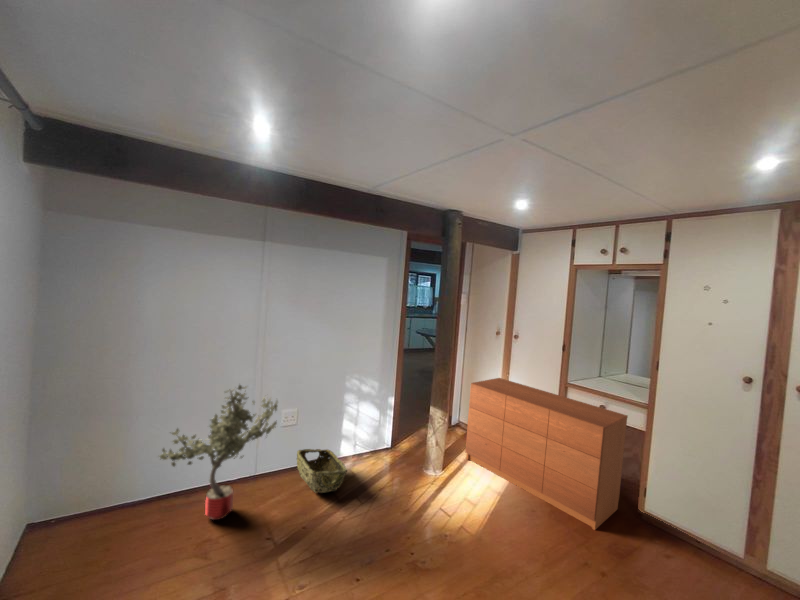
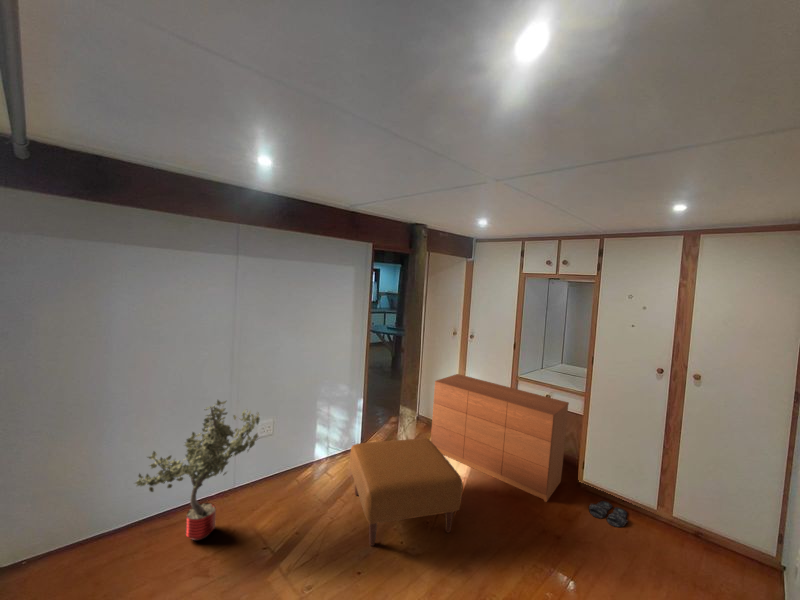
ottoman: none [370,442,486,550] -> present [350,438,463,546]
woven basket: present [297,449,347,493] -> none [274,455,327,499]
slippers: none [650,538,702,572] -> present [589,501,628,527]

